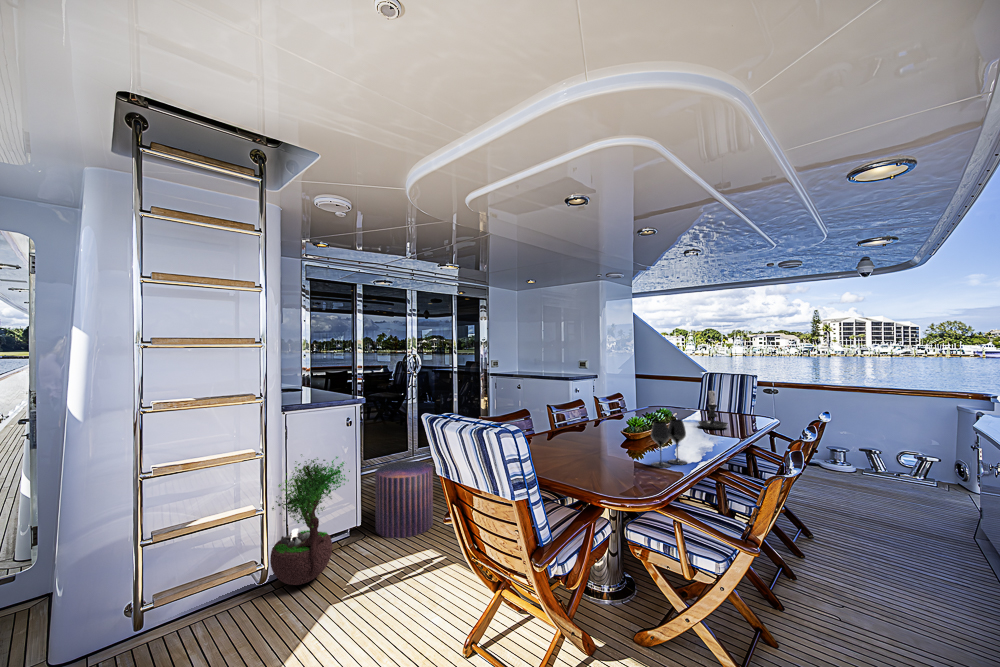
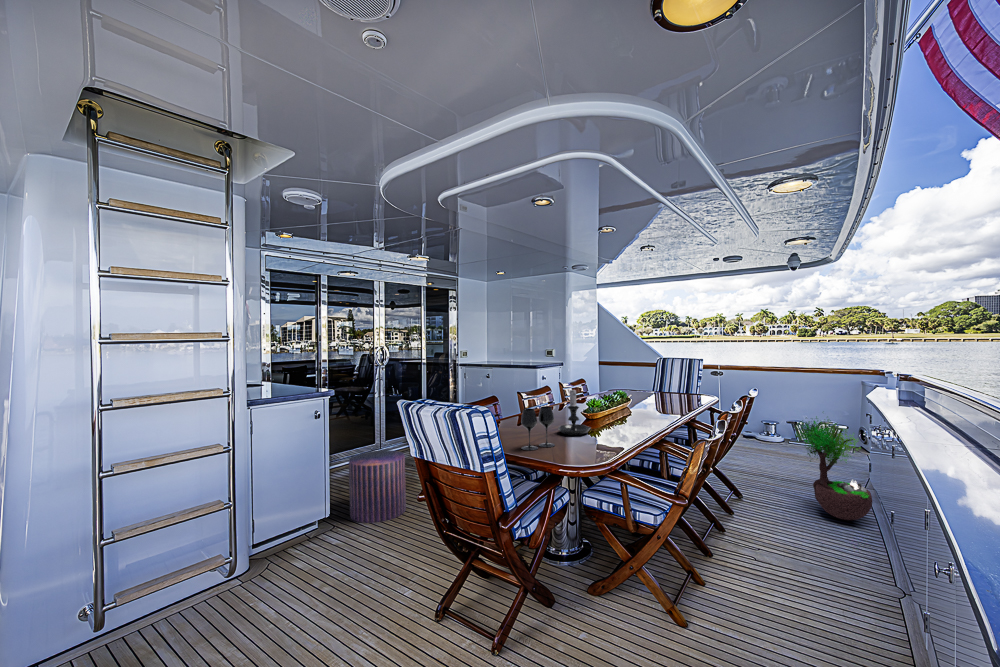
candle holder: present [698,391,728,429] -> present [558,390,591,435]
wine glass: present [651,419,687,468] -> present [521,406,555,450]
potted tree: present [270,454,350,585] -> present [795,416,872,520]

